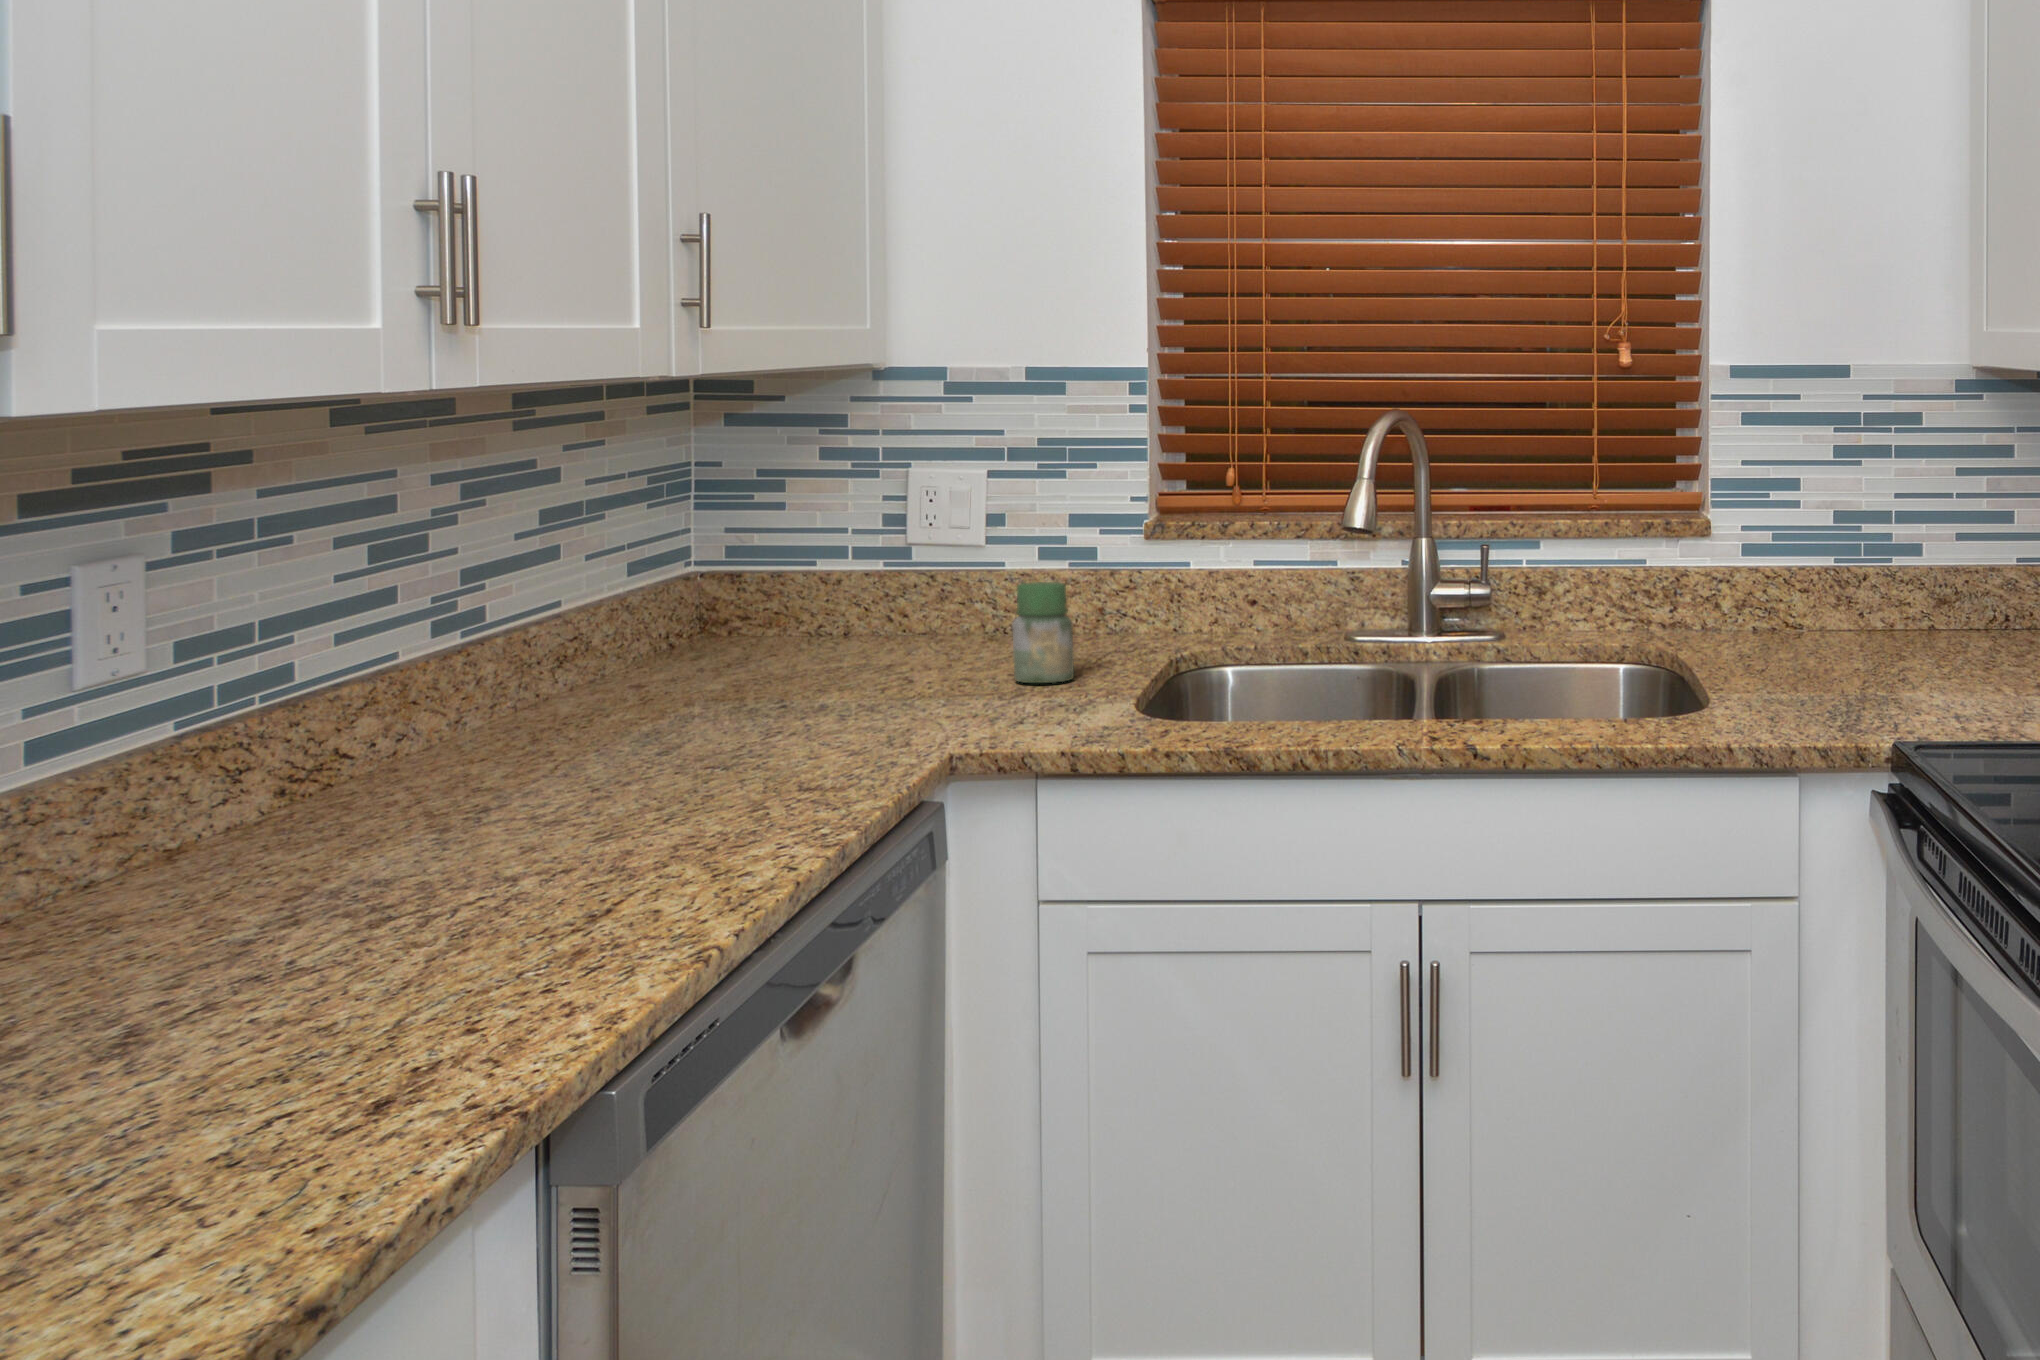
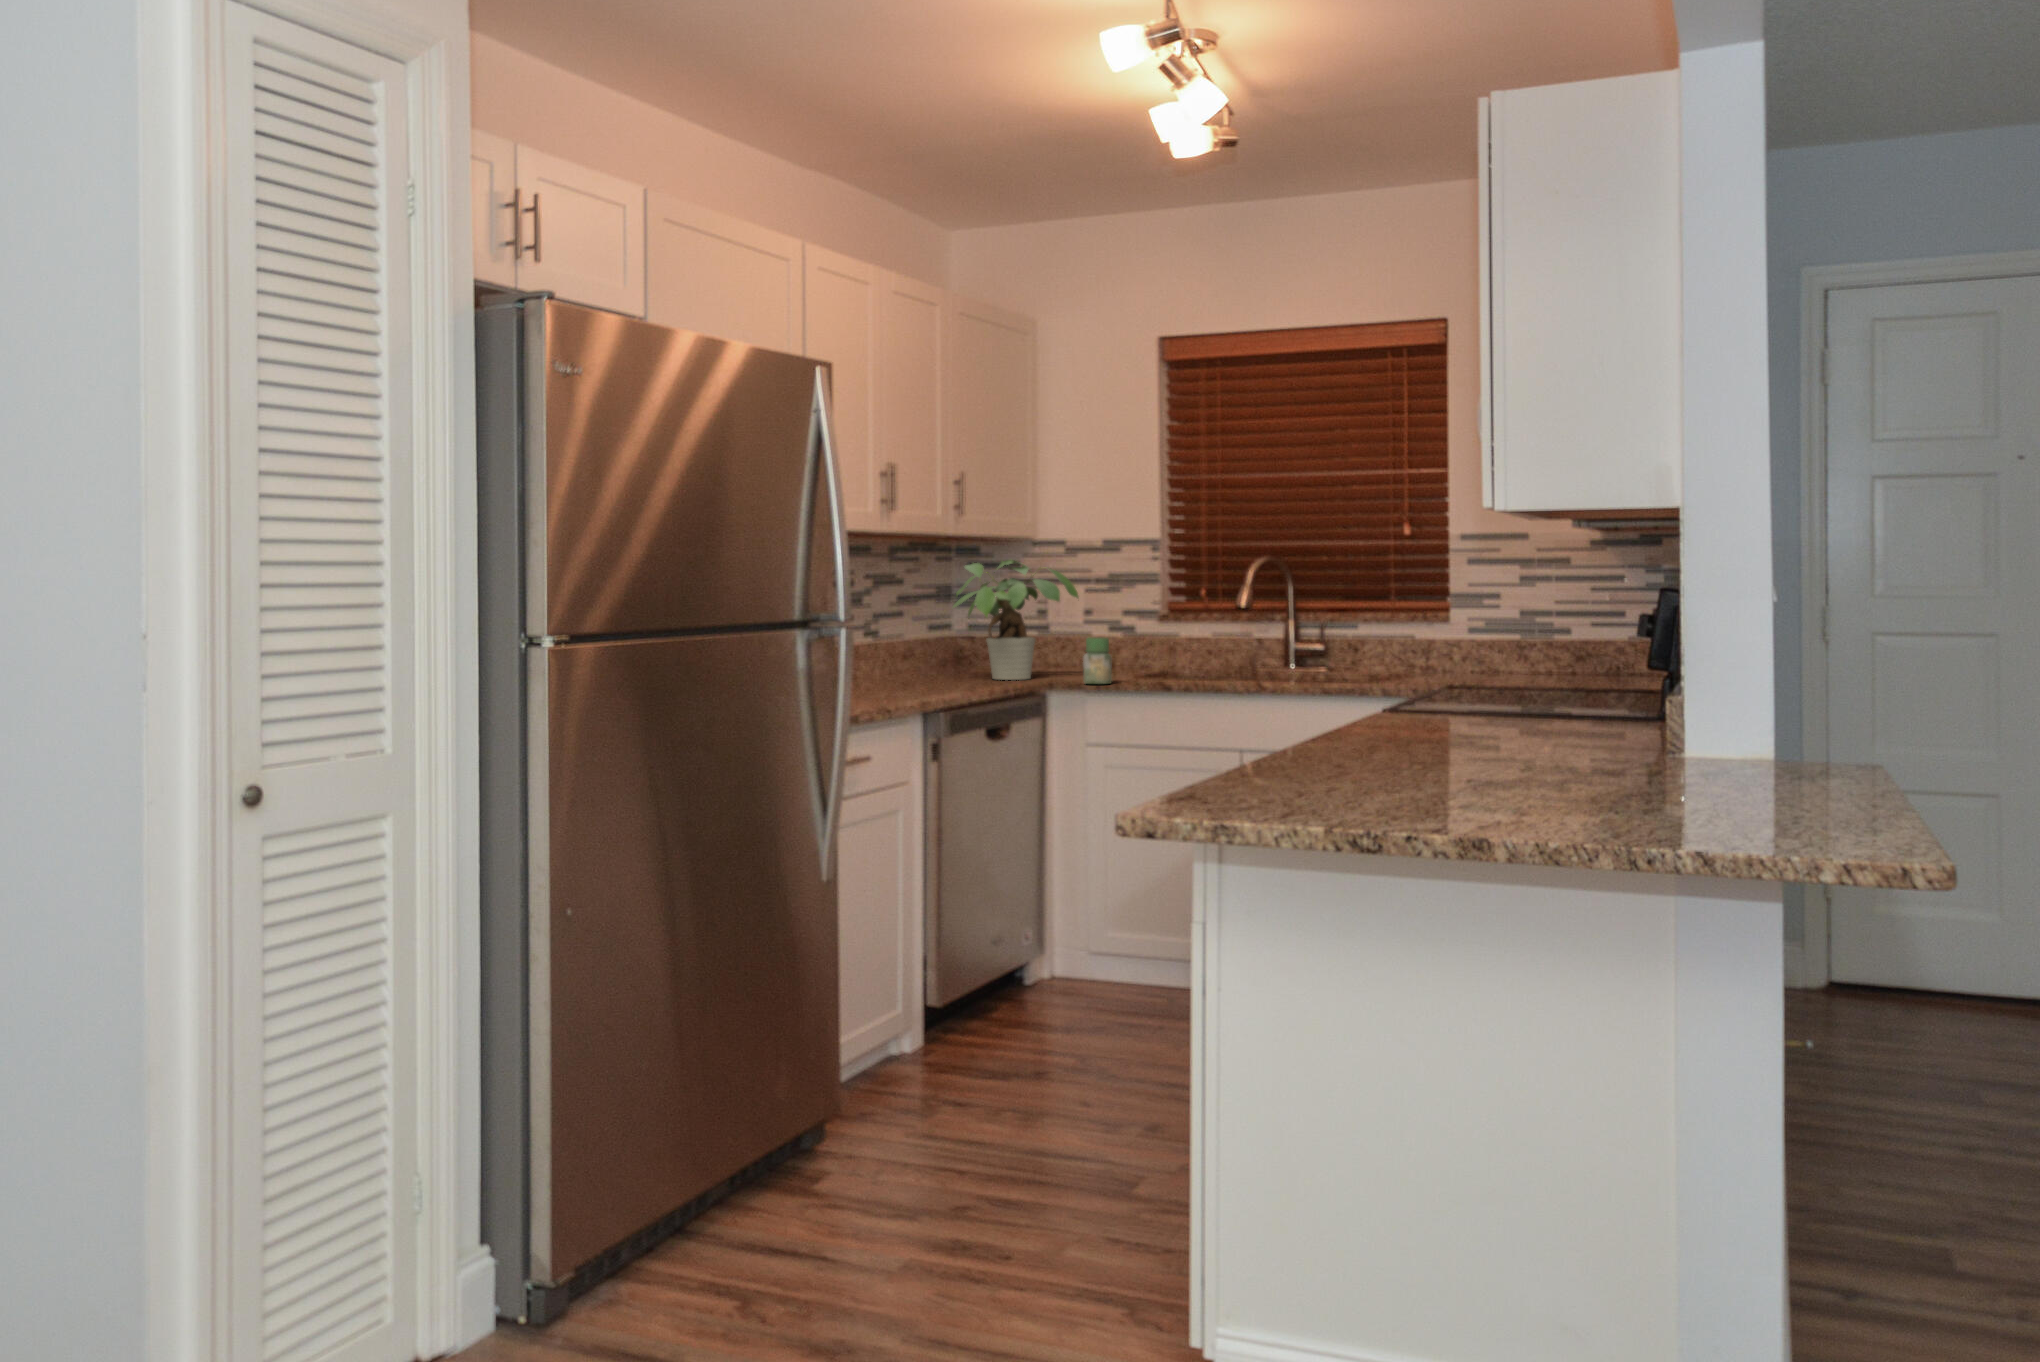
potted plant: none [704,413,982,669] -> present [953,560,1078,680]

